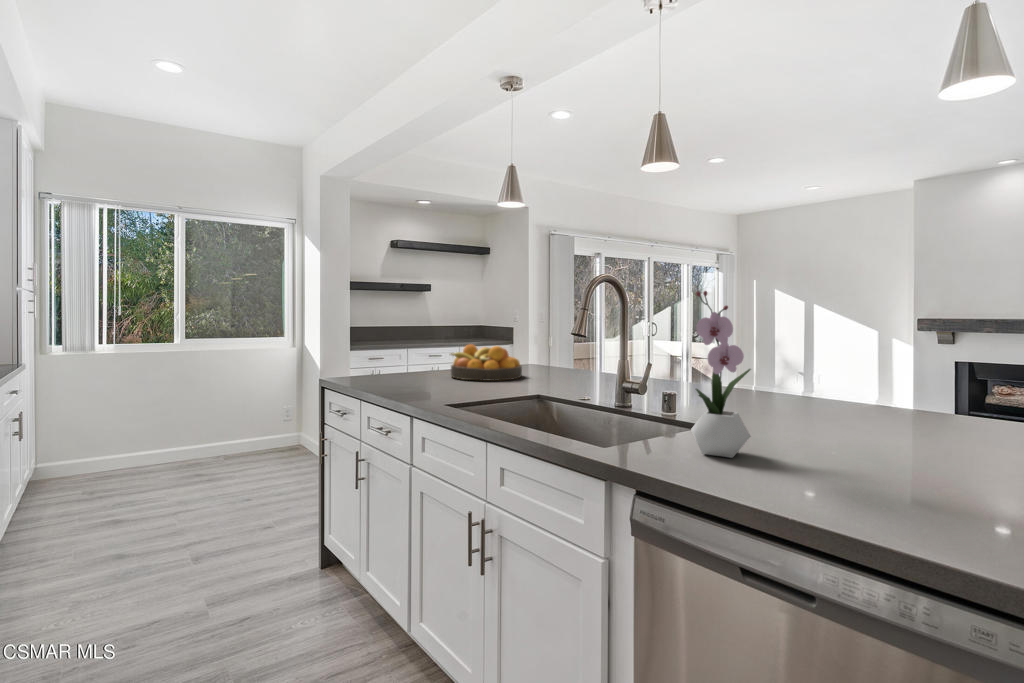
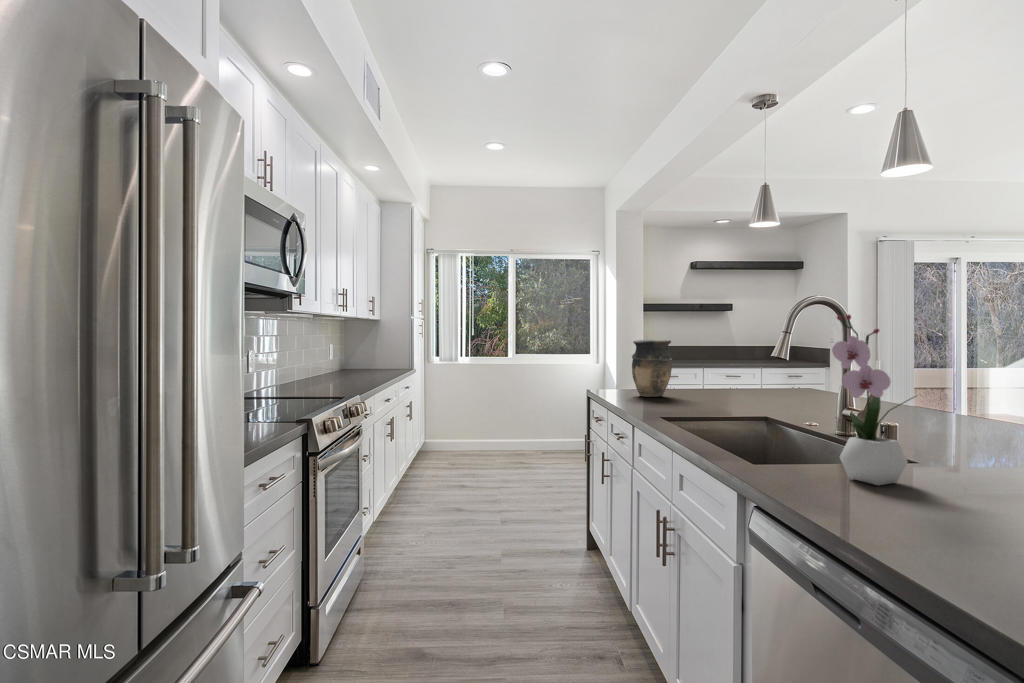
vase: none [381,320,425,383] -> present [632,340,672,397]
fruit bowl: present [451,344,522,381] -> none [699,364,778,401]

